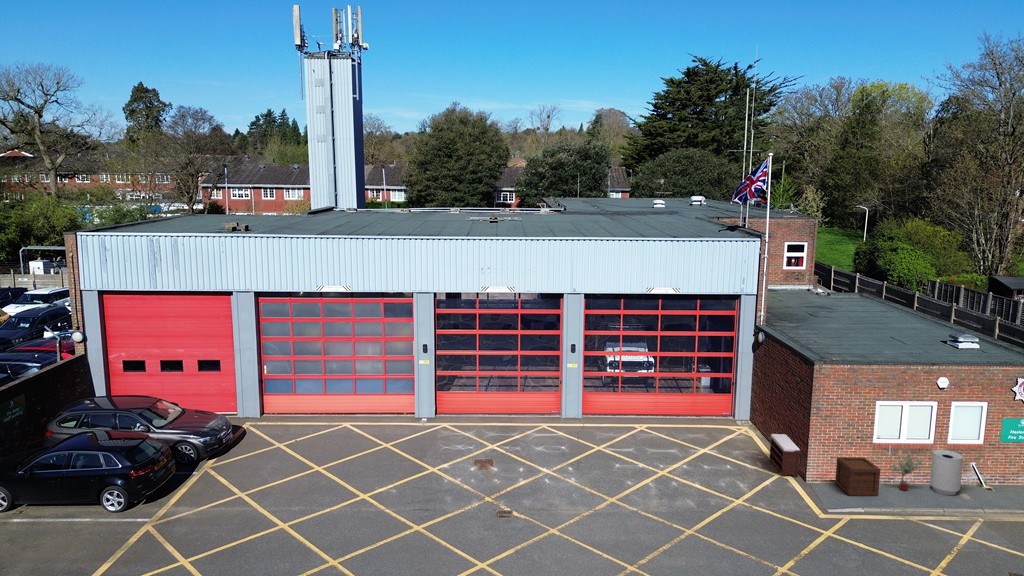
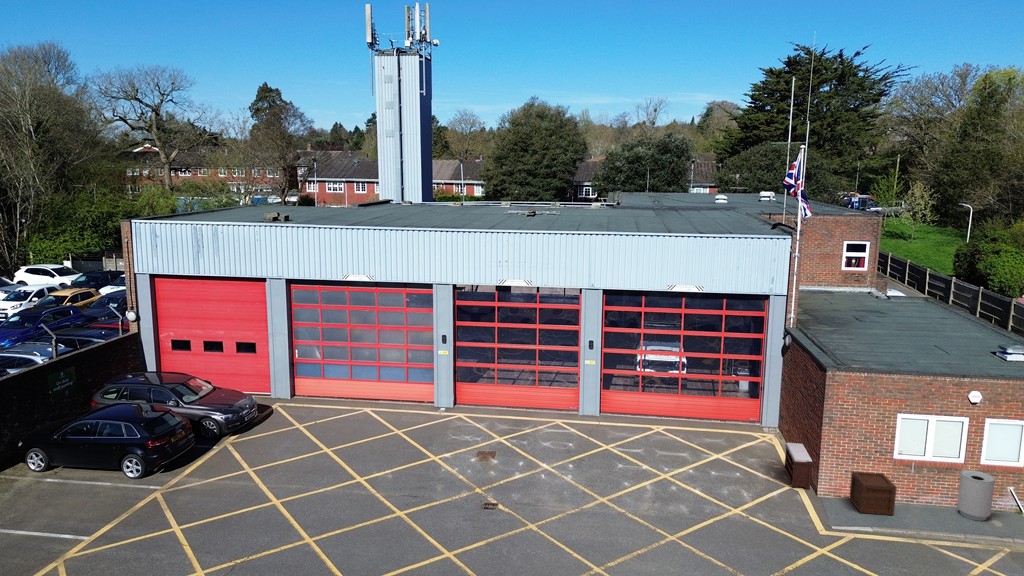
potted tree: present [889,453,923,491] -> none [909,471,948,512]

